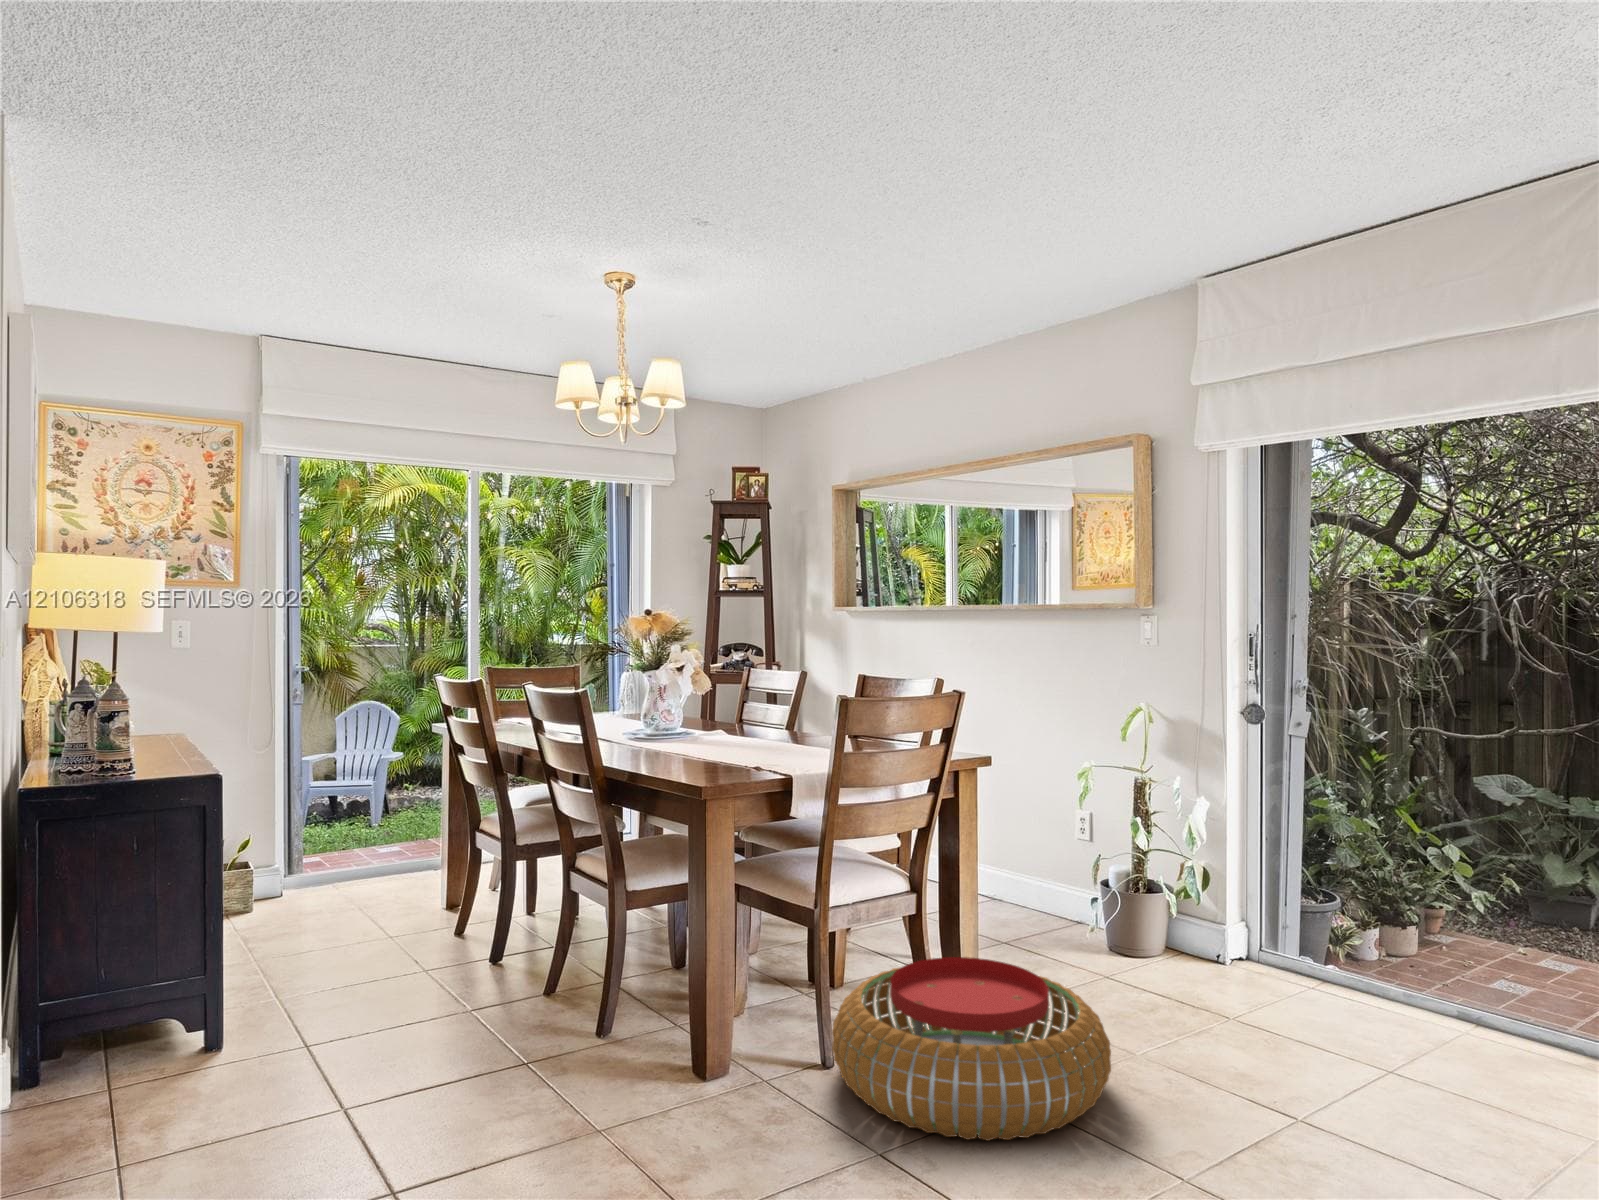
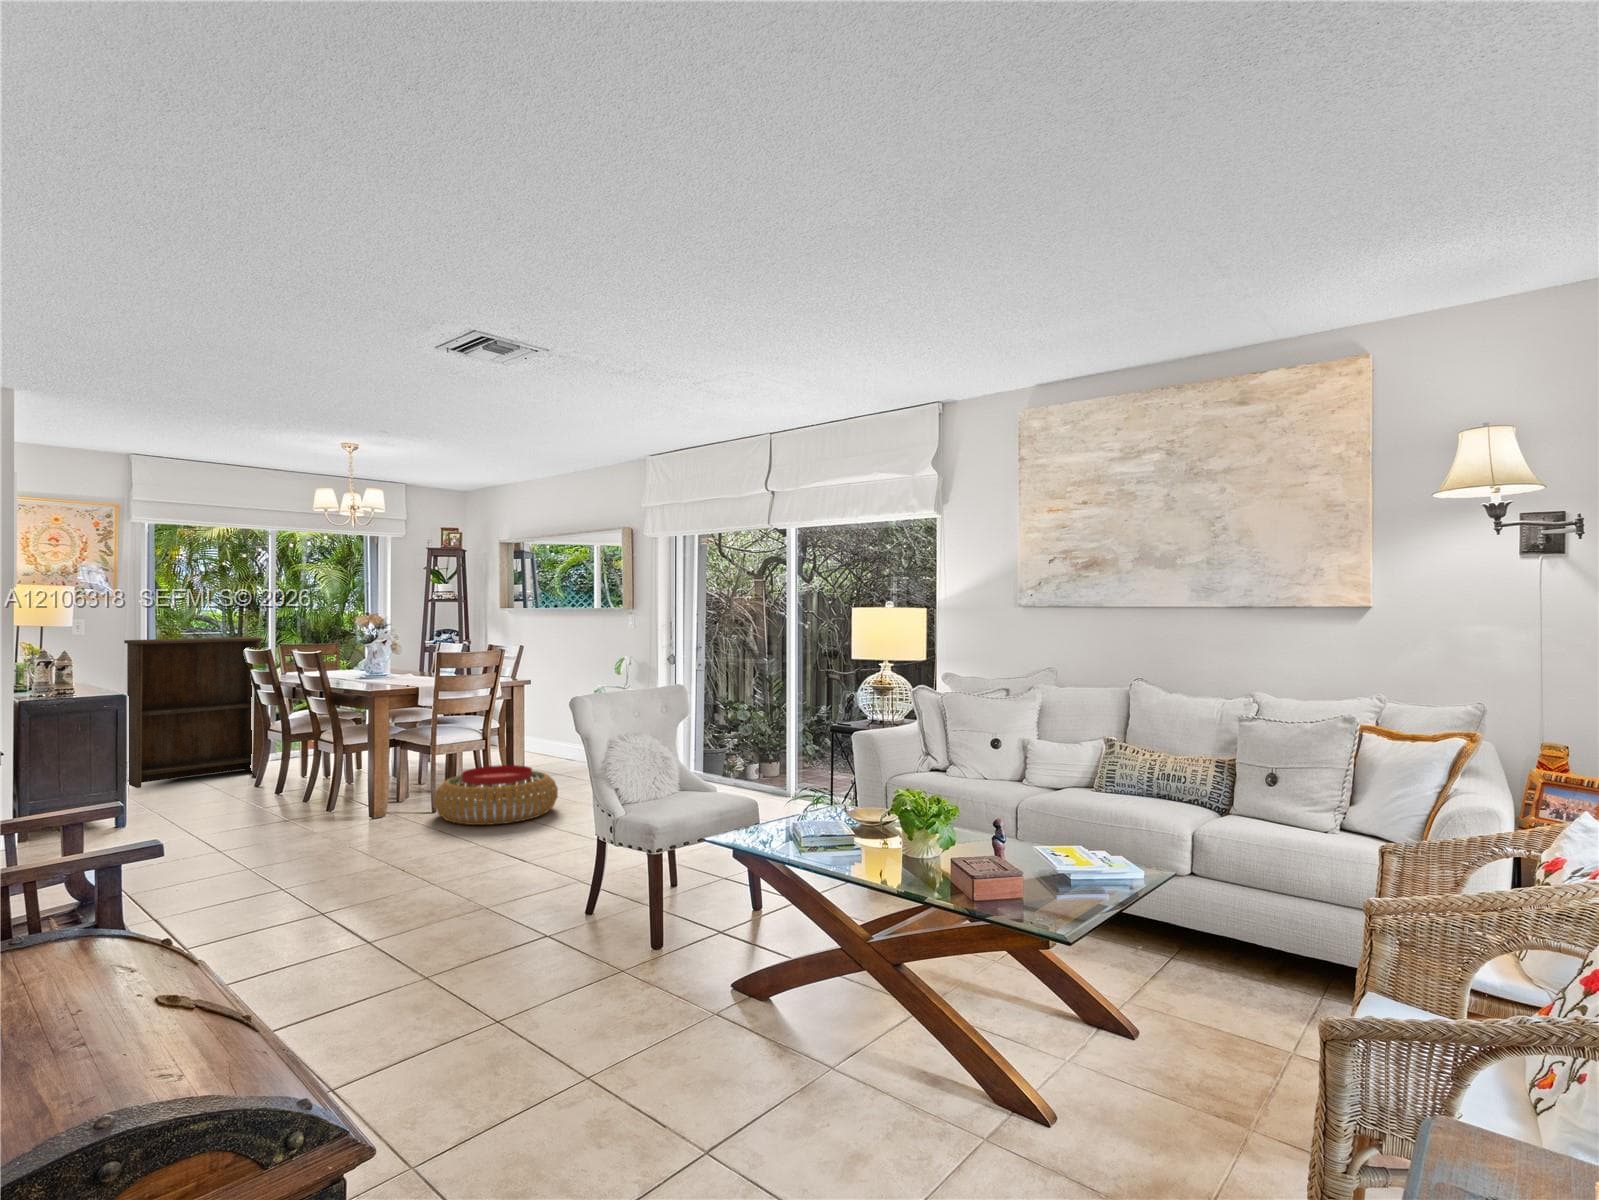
bookshelf: none [249,652,467,923] -> present [124,637,263,788]

